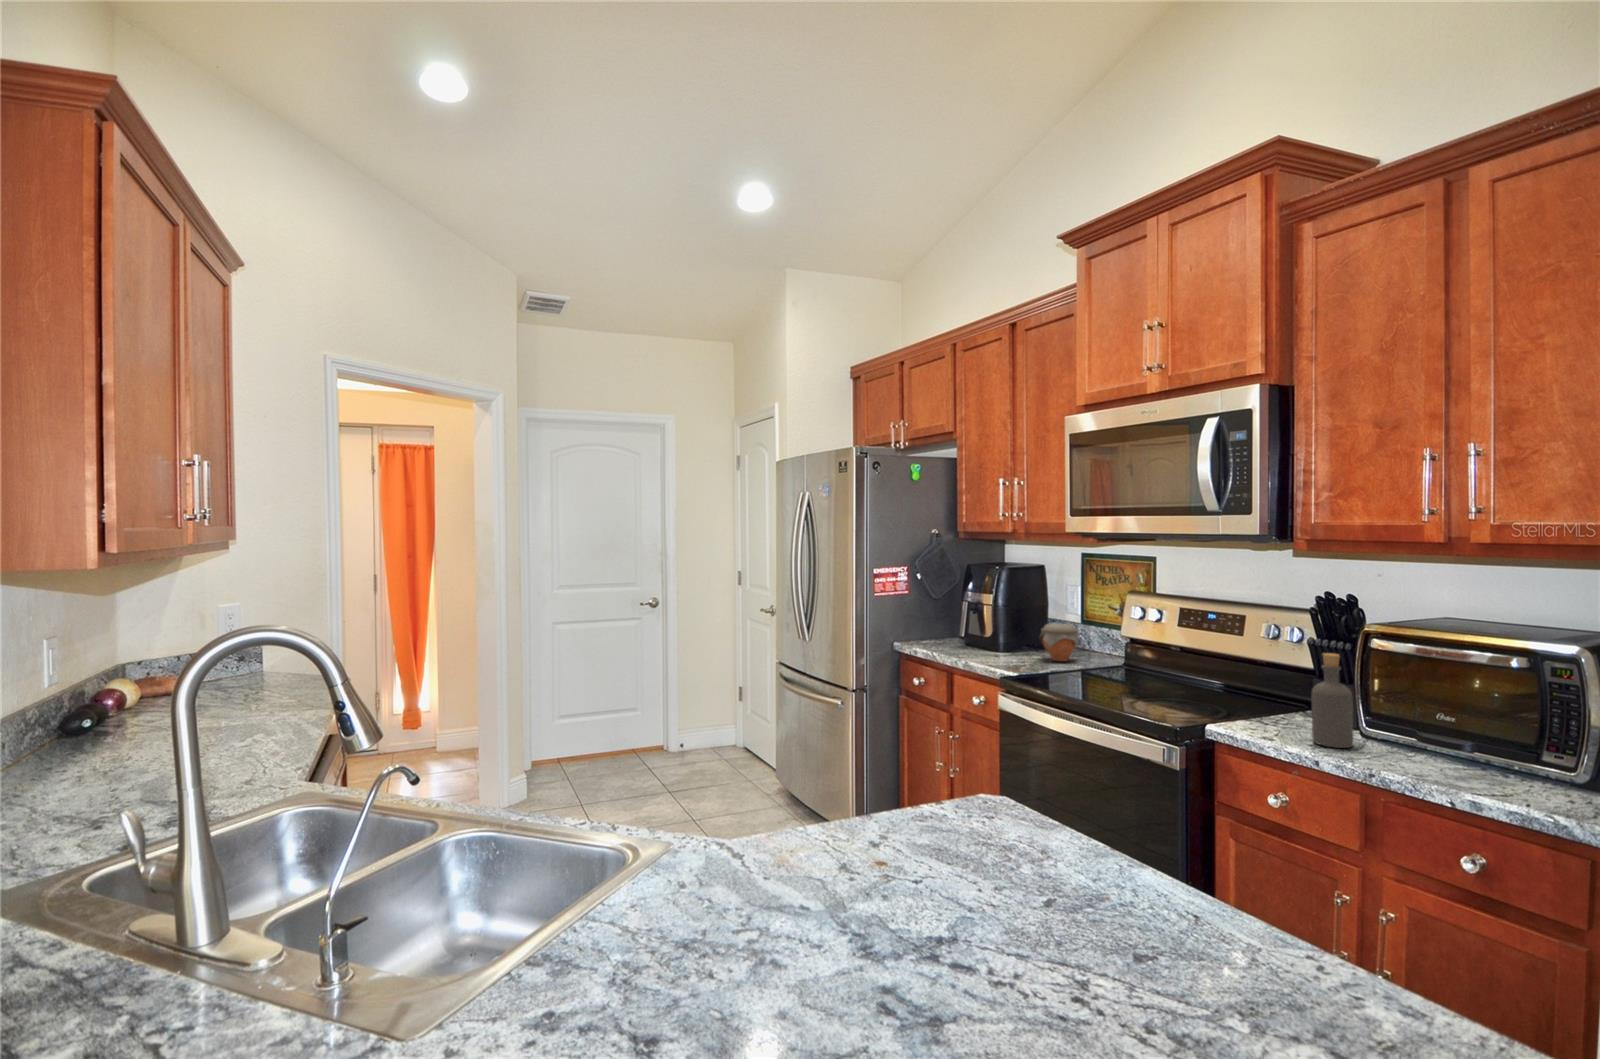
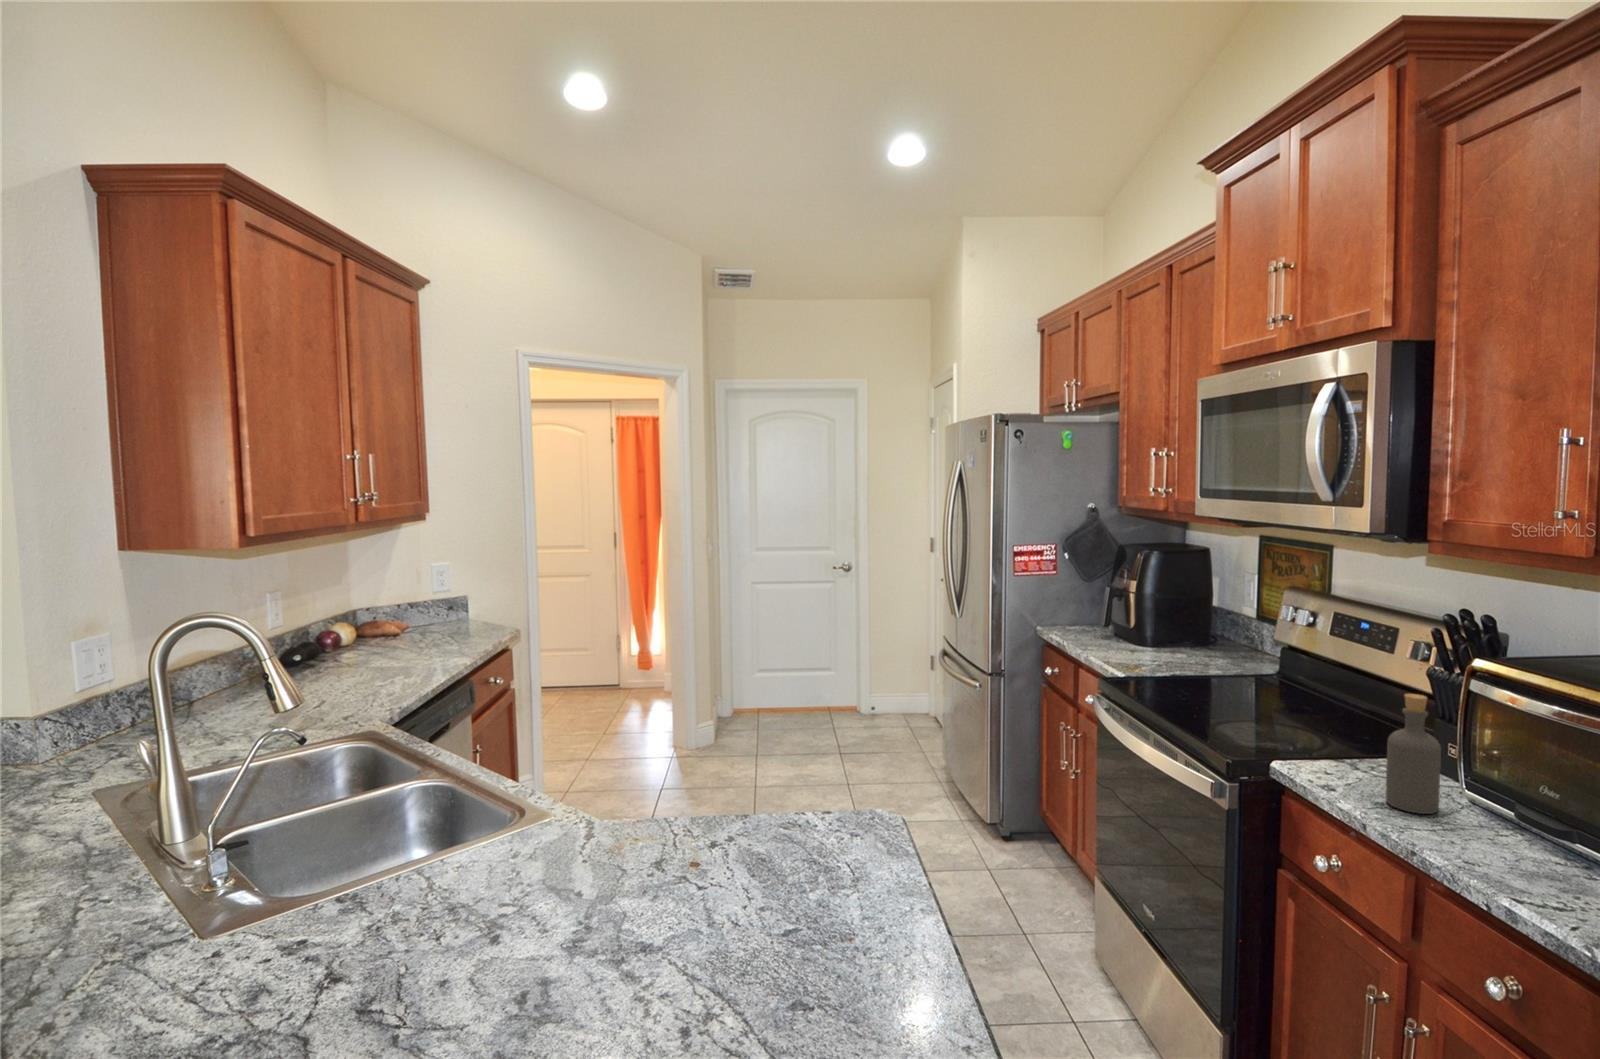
jar: present [1039,623,1079,662] -> none [1179,617,1230,662]

